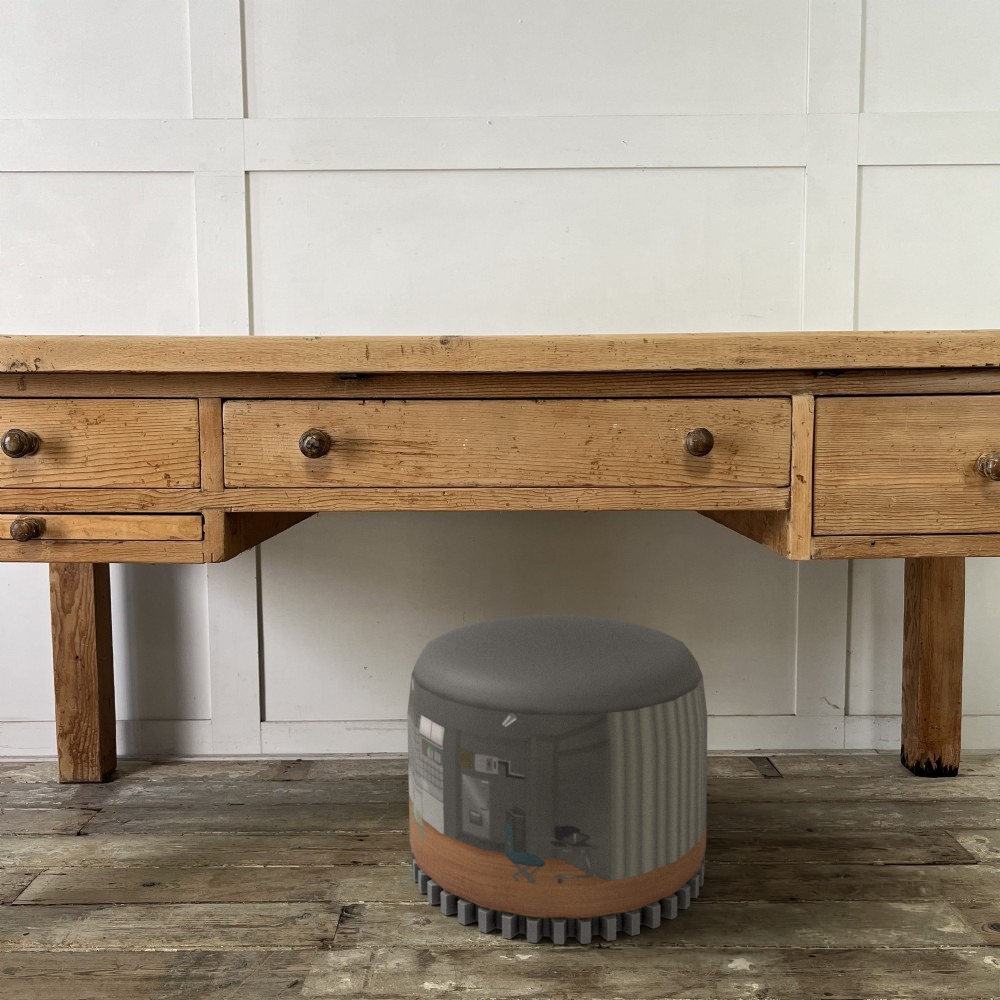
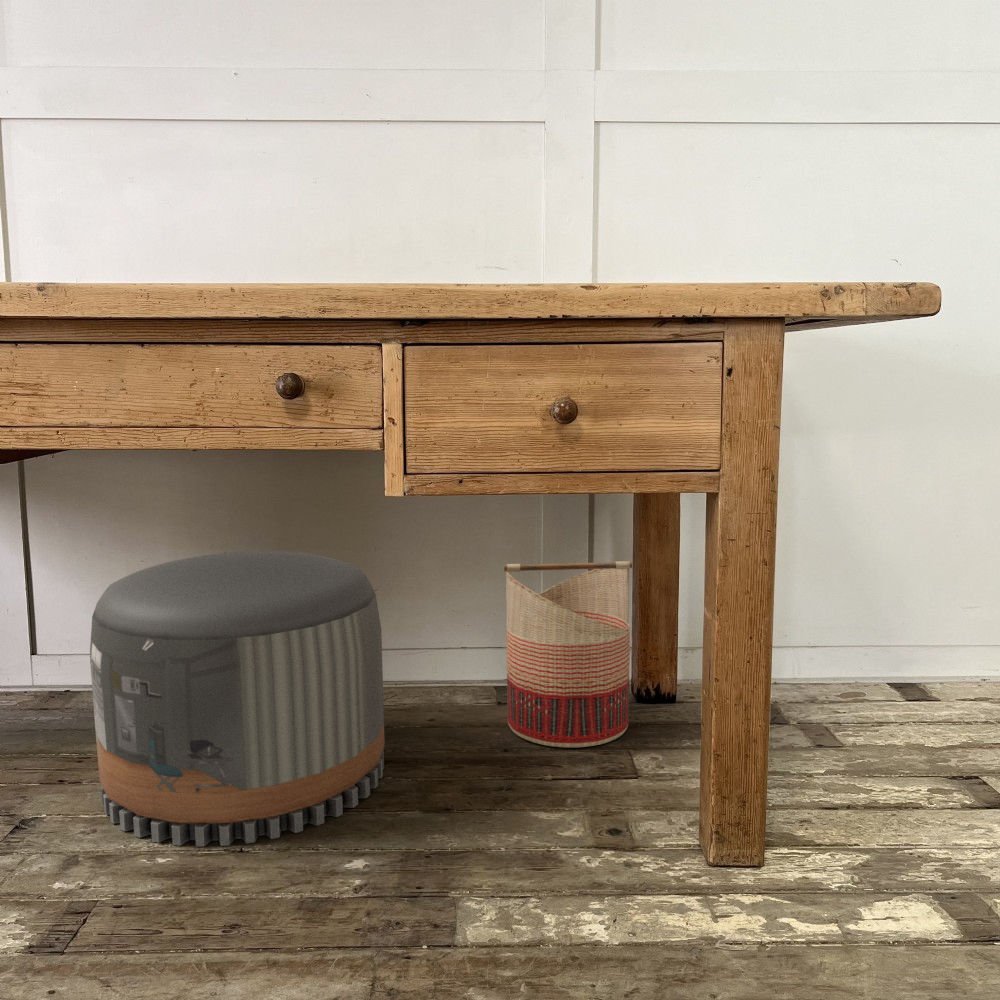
basket: none [791,626,933,828] -> present [504,561,632,747]

